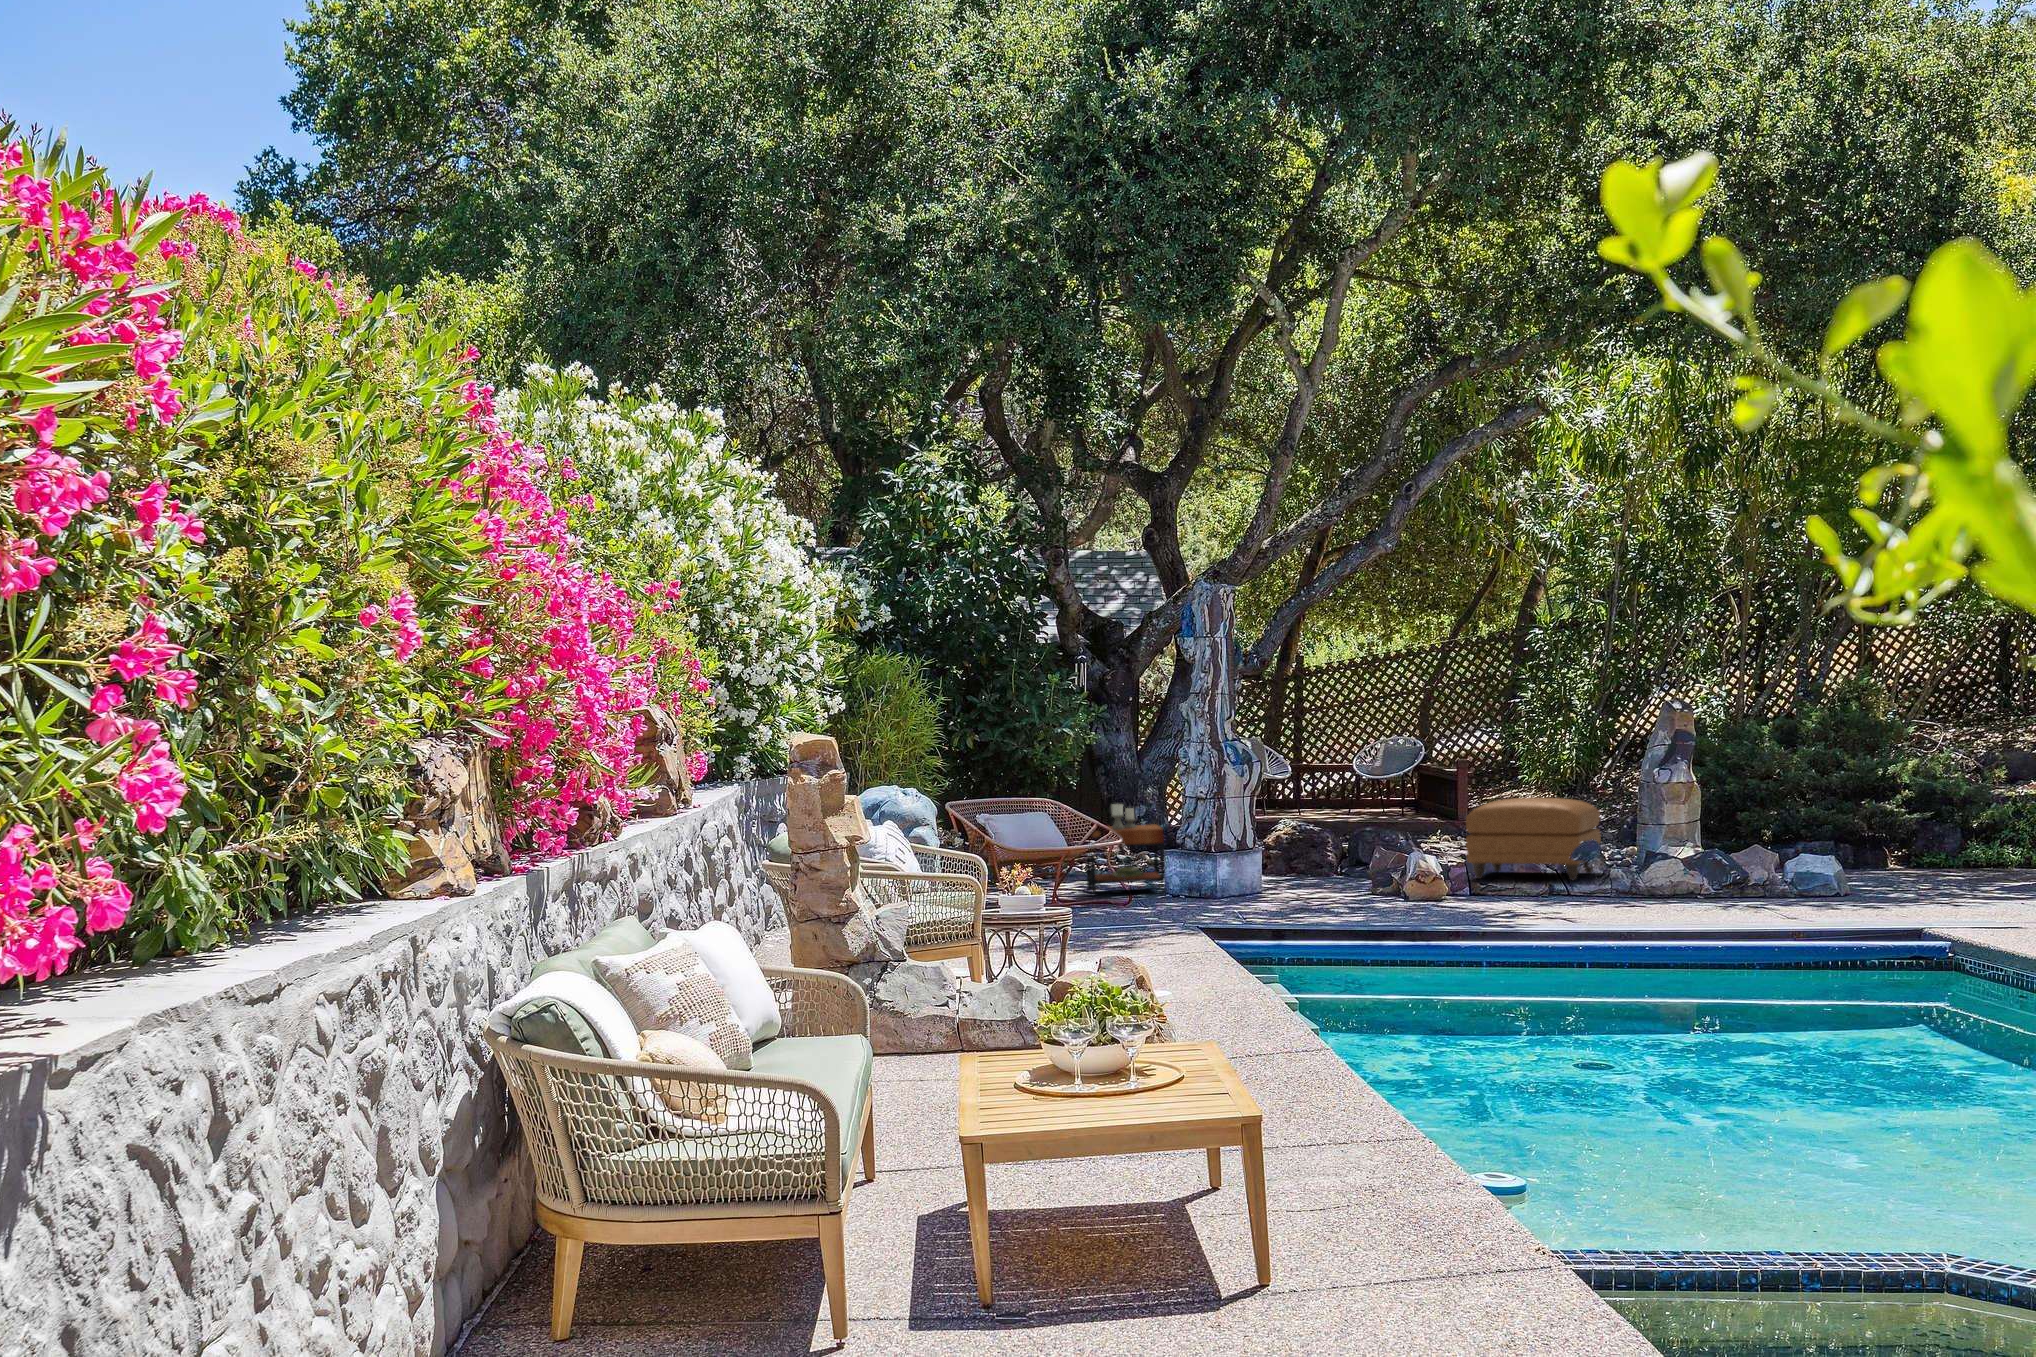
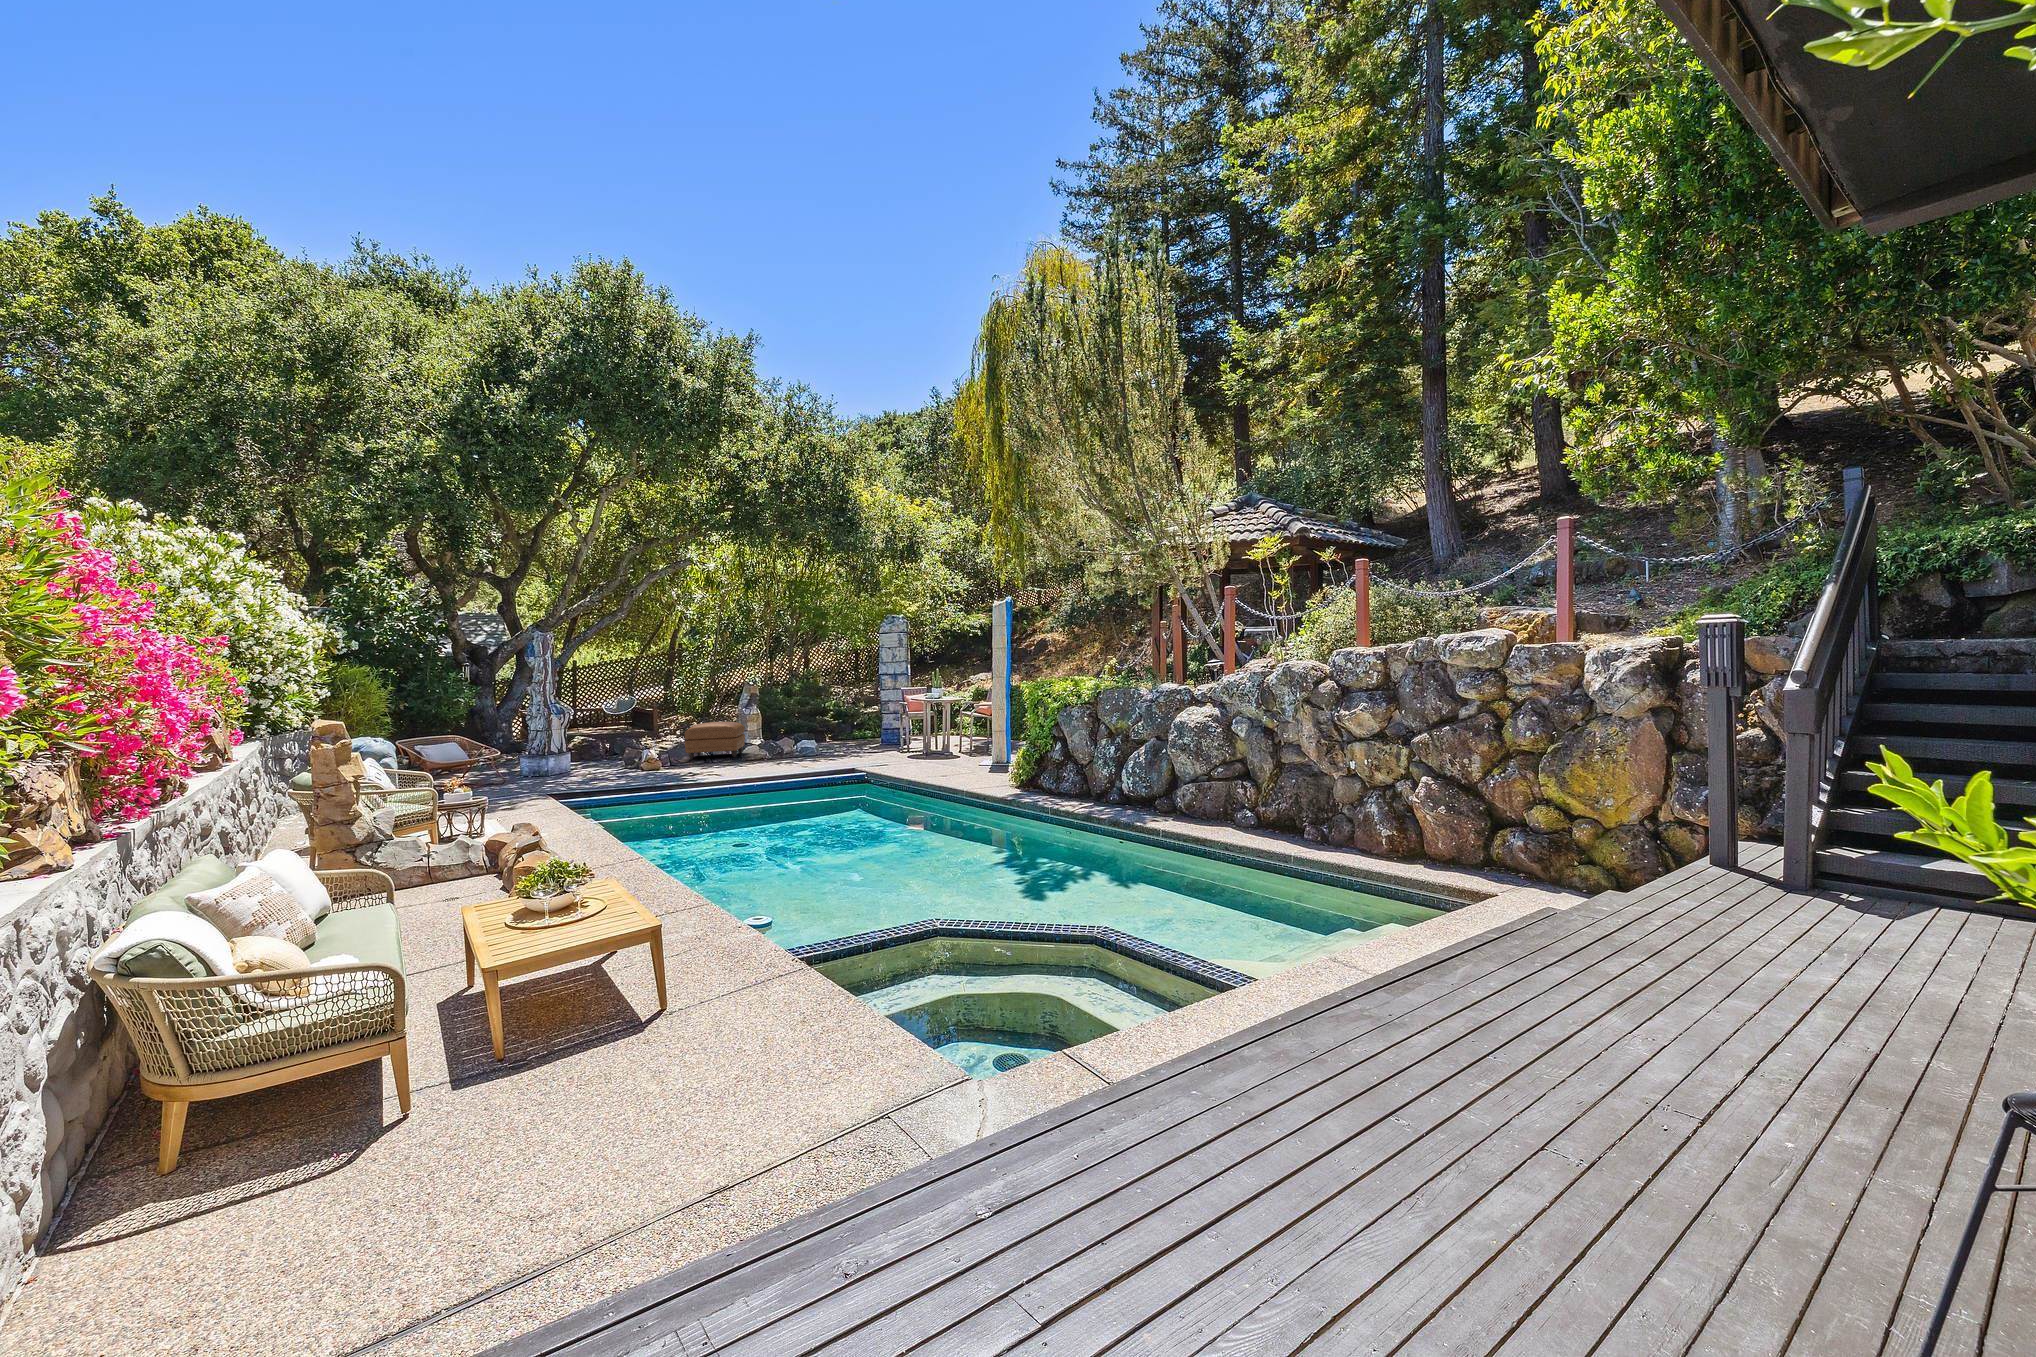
side table: present [1086,804,1165,896] -> none [484,737,532,784]

